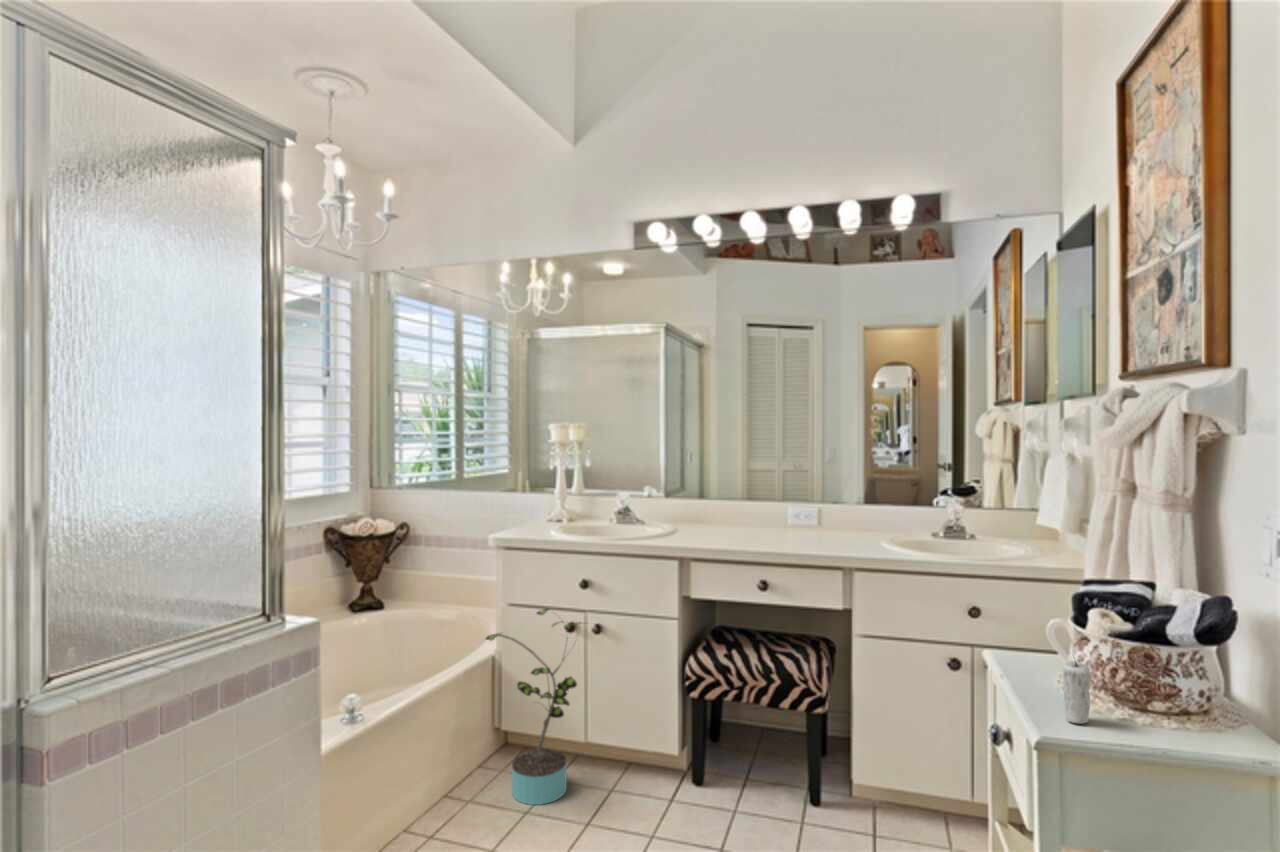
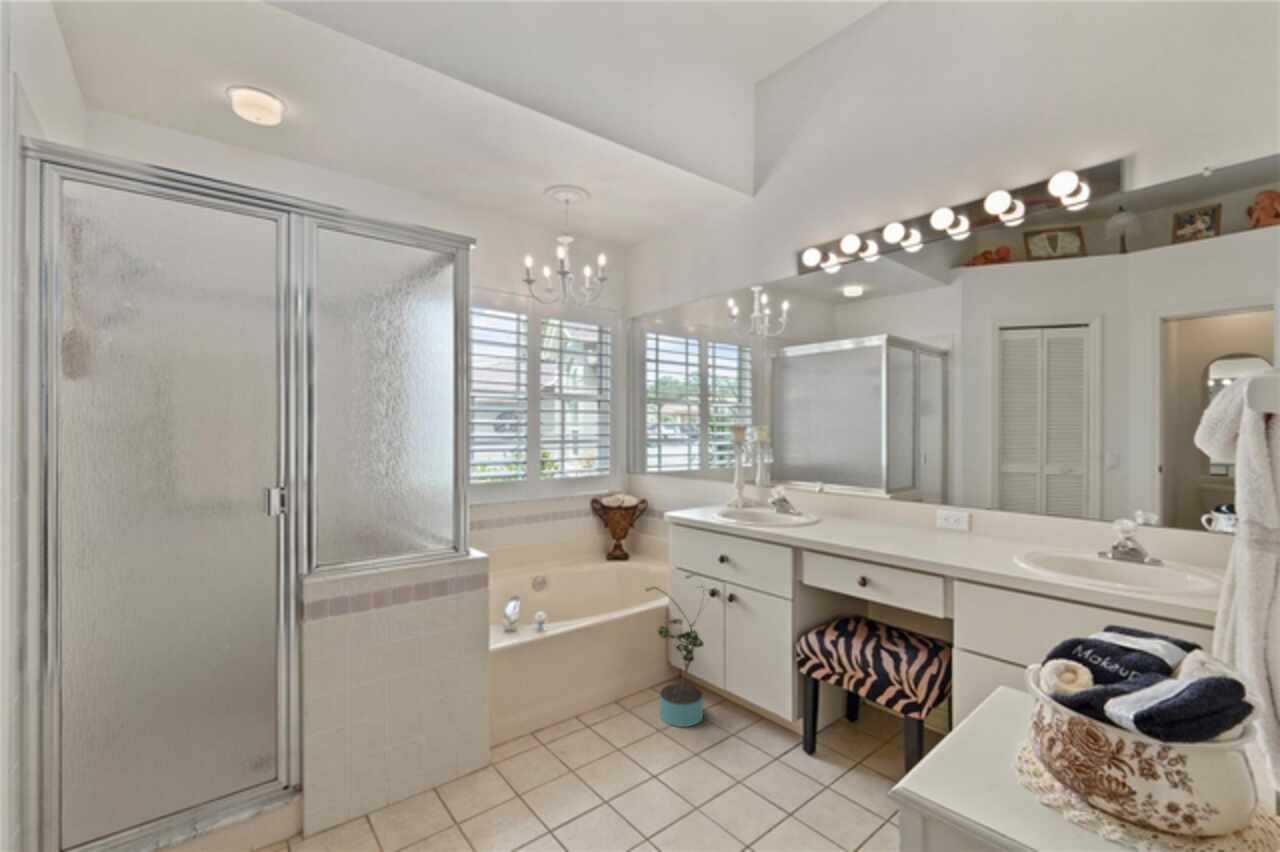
candle: present [1063,661,1090,723] -> none [966,701,1001,791]

